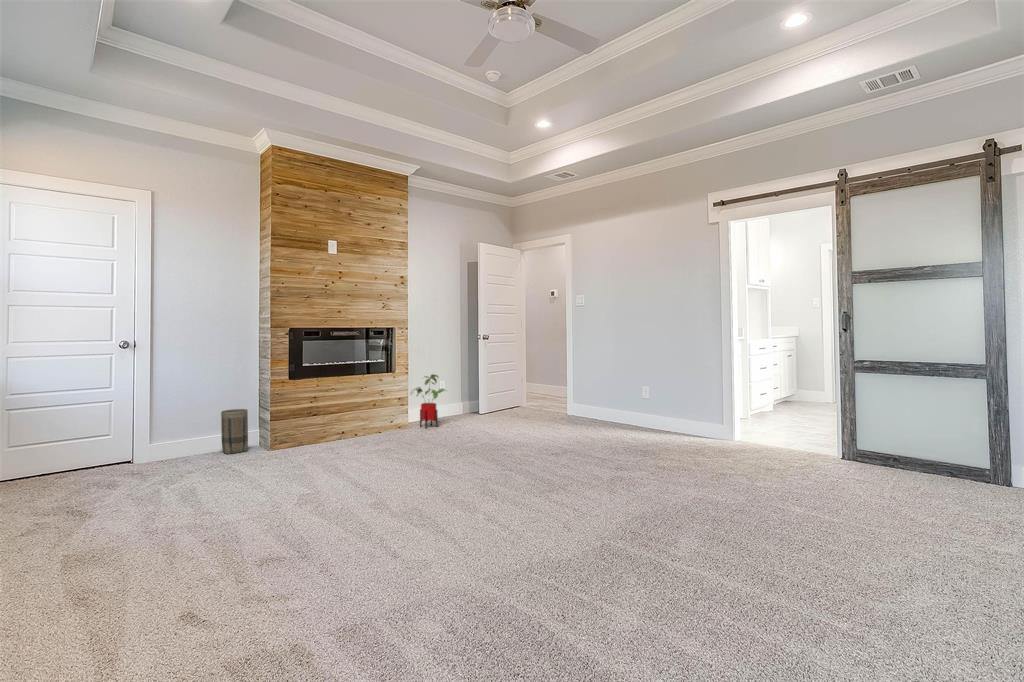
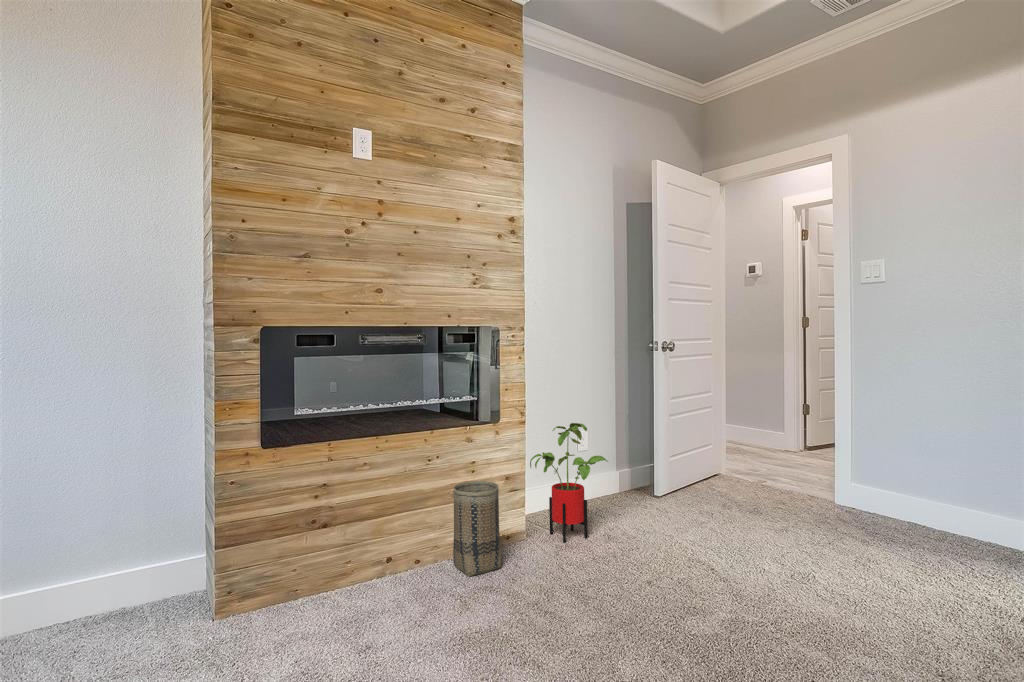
basket: present [221,409,248,454] -> present [453,481,501,576]

